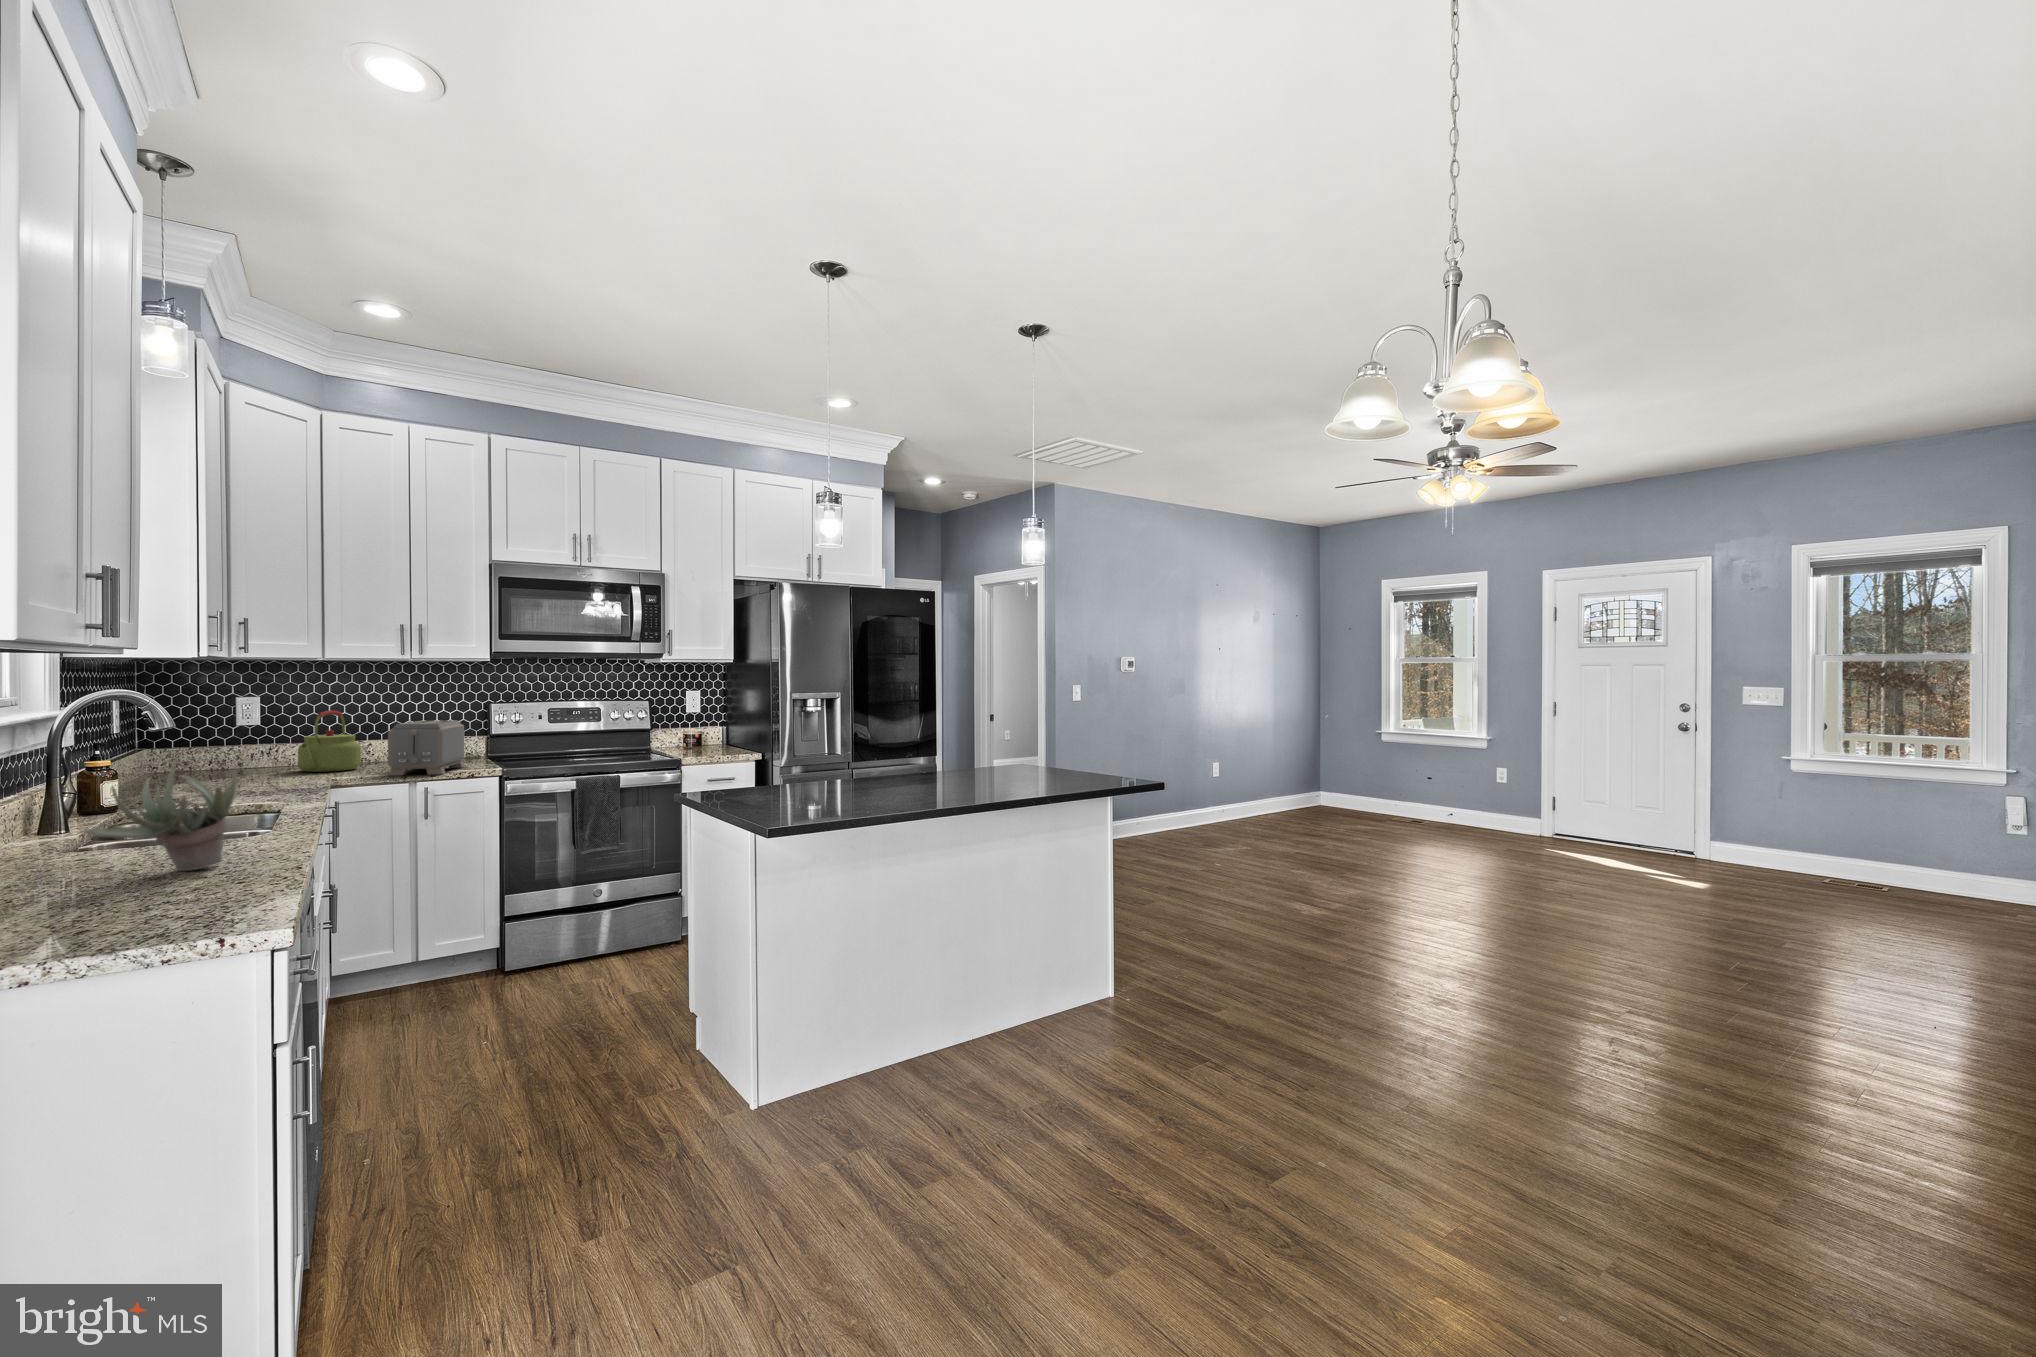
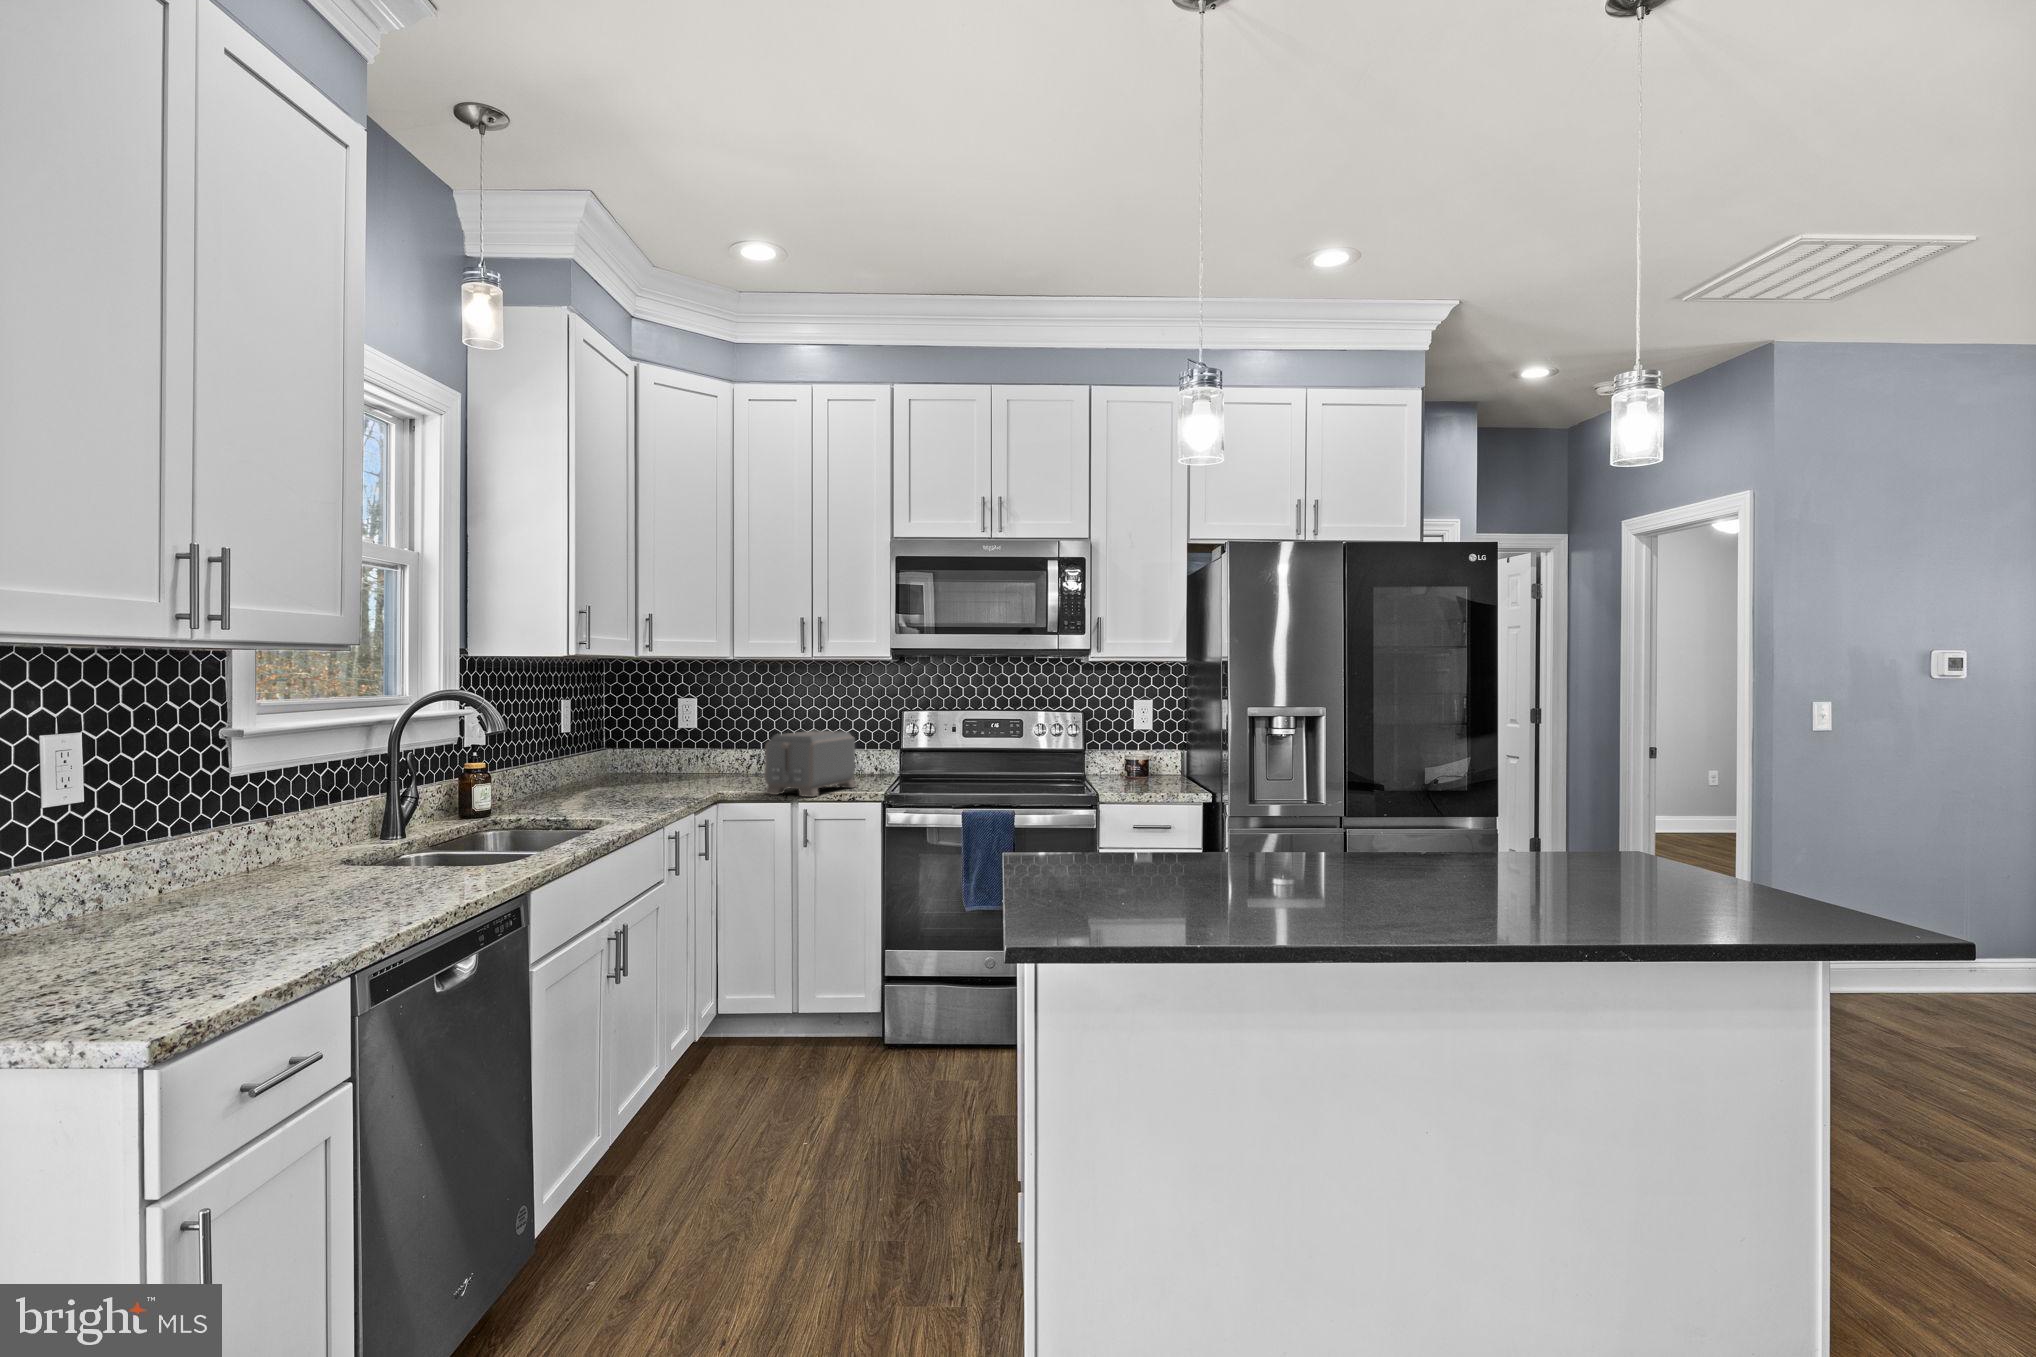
kettle: present [298,710,361,772] -> none [703,715,767,783]
succulent plant: present [84,755,236,871] -> none [87,793,294,947]

